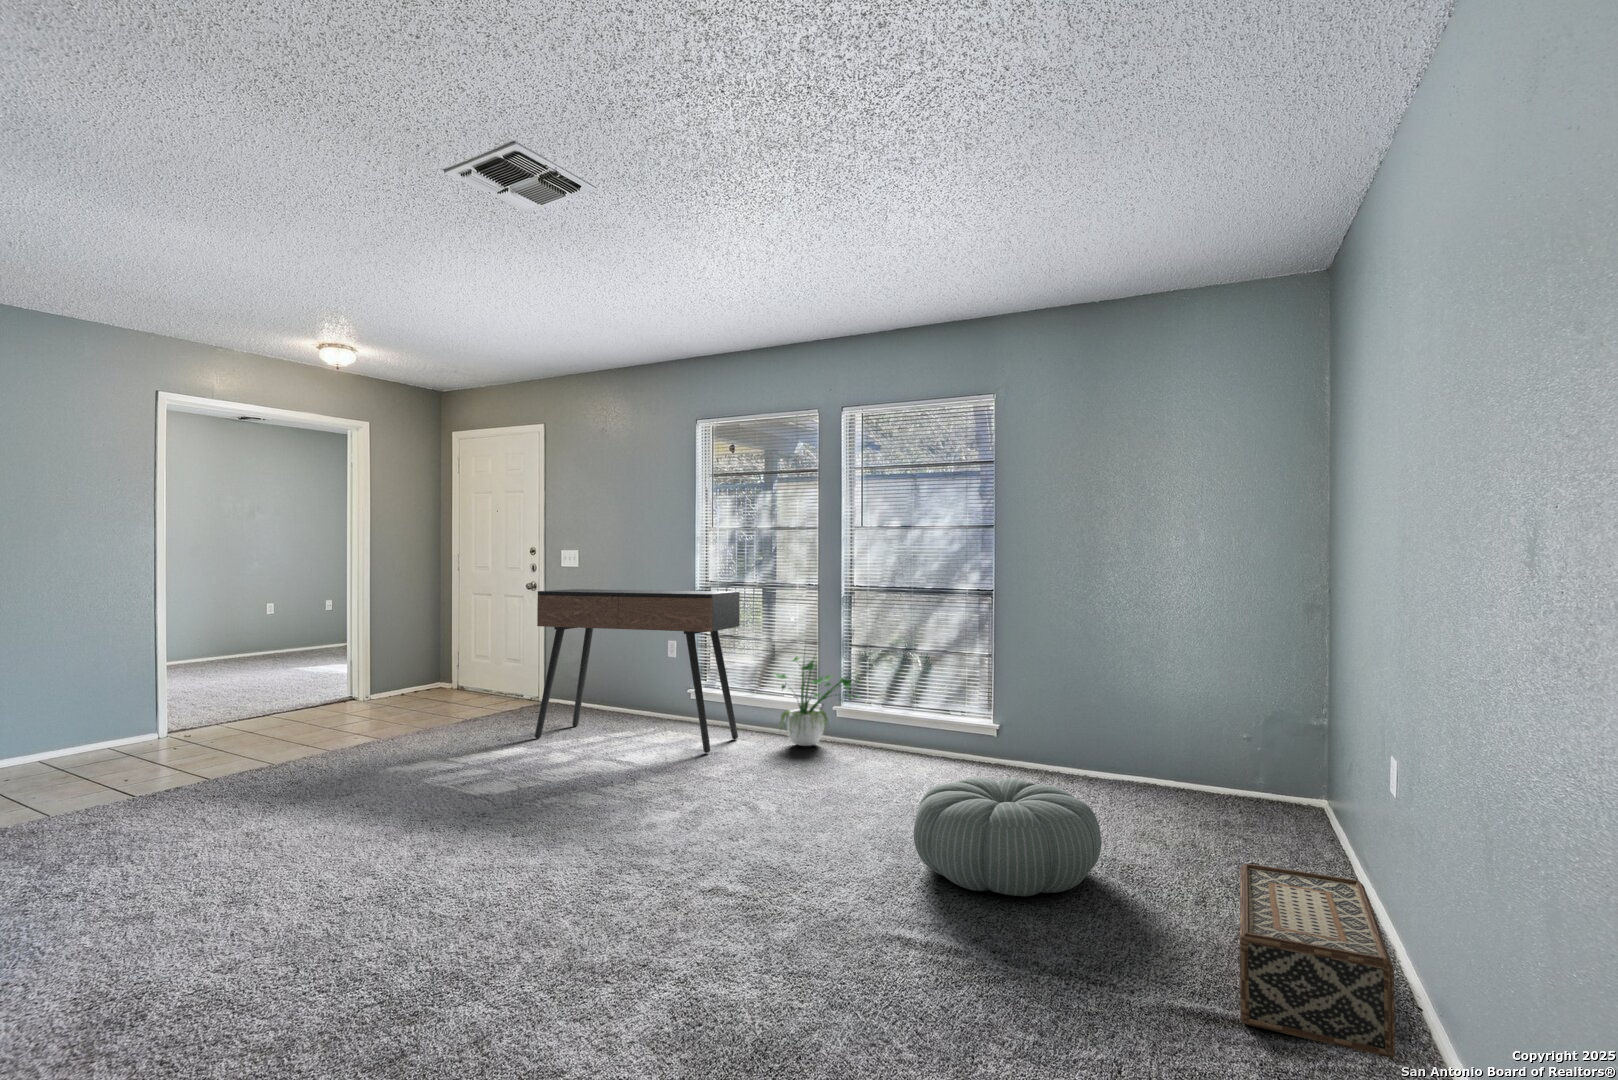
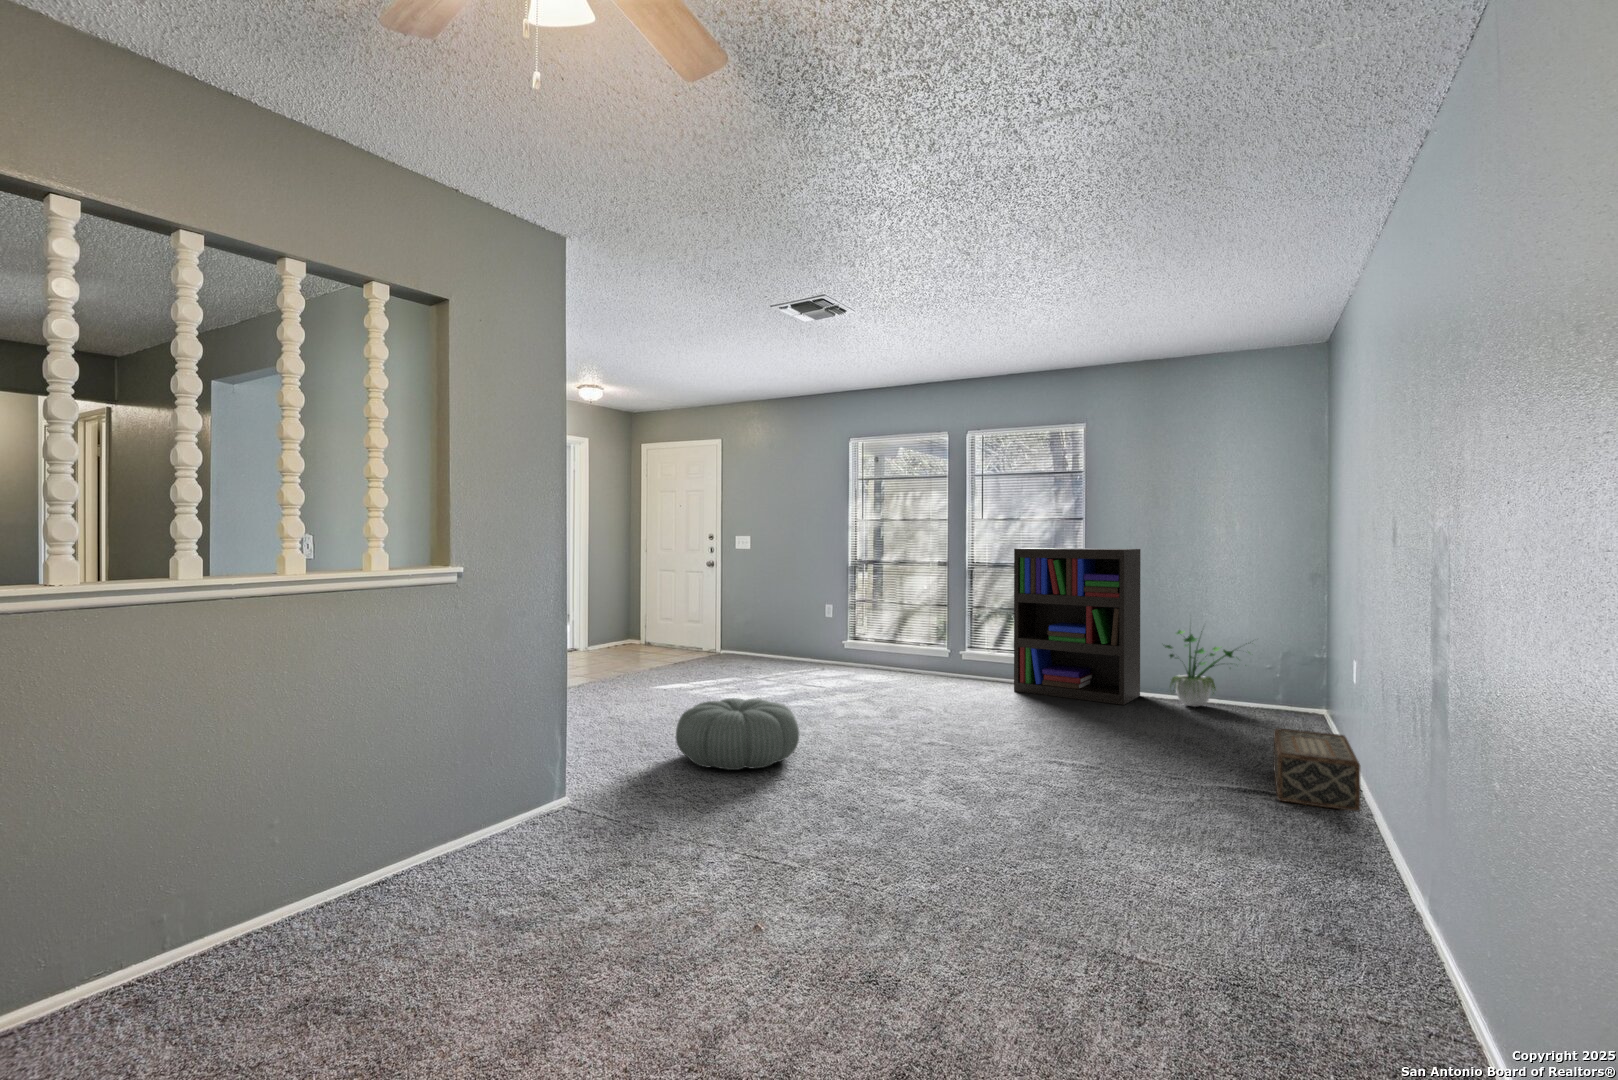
bookshelf: none [893,564,1067,791] -> present [1014,548,1141,705]
console table: present [535,589,740,753] -> none [742,566,891,683]
potted plant: present [776,656,860,746] -> present [1163,630,1234,707]
pouf: present [914,778,1101,896] -> present [676,698,799,770]

